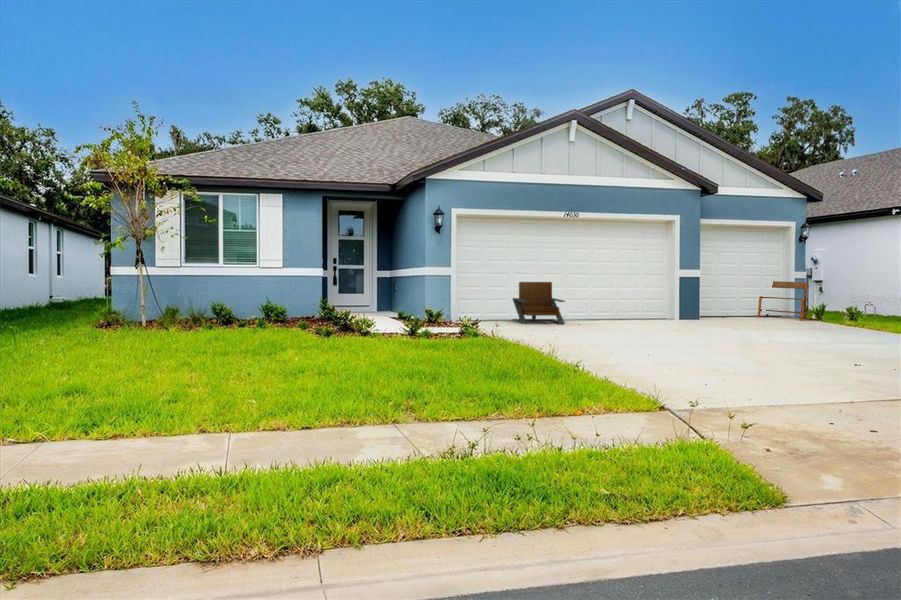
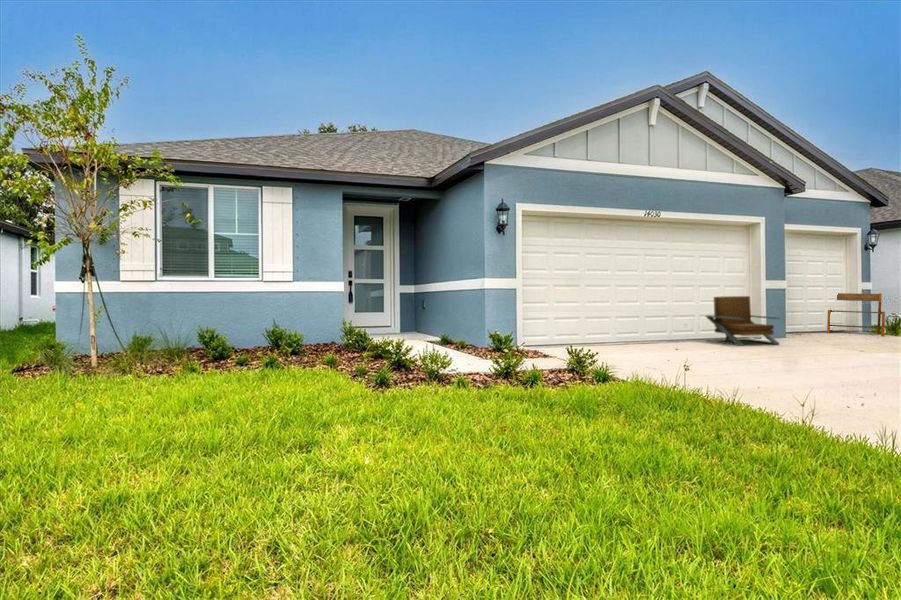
lounge chair: present [513,282,565,324] -> present [706,296,779,346]

